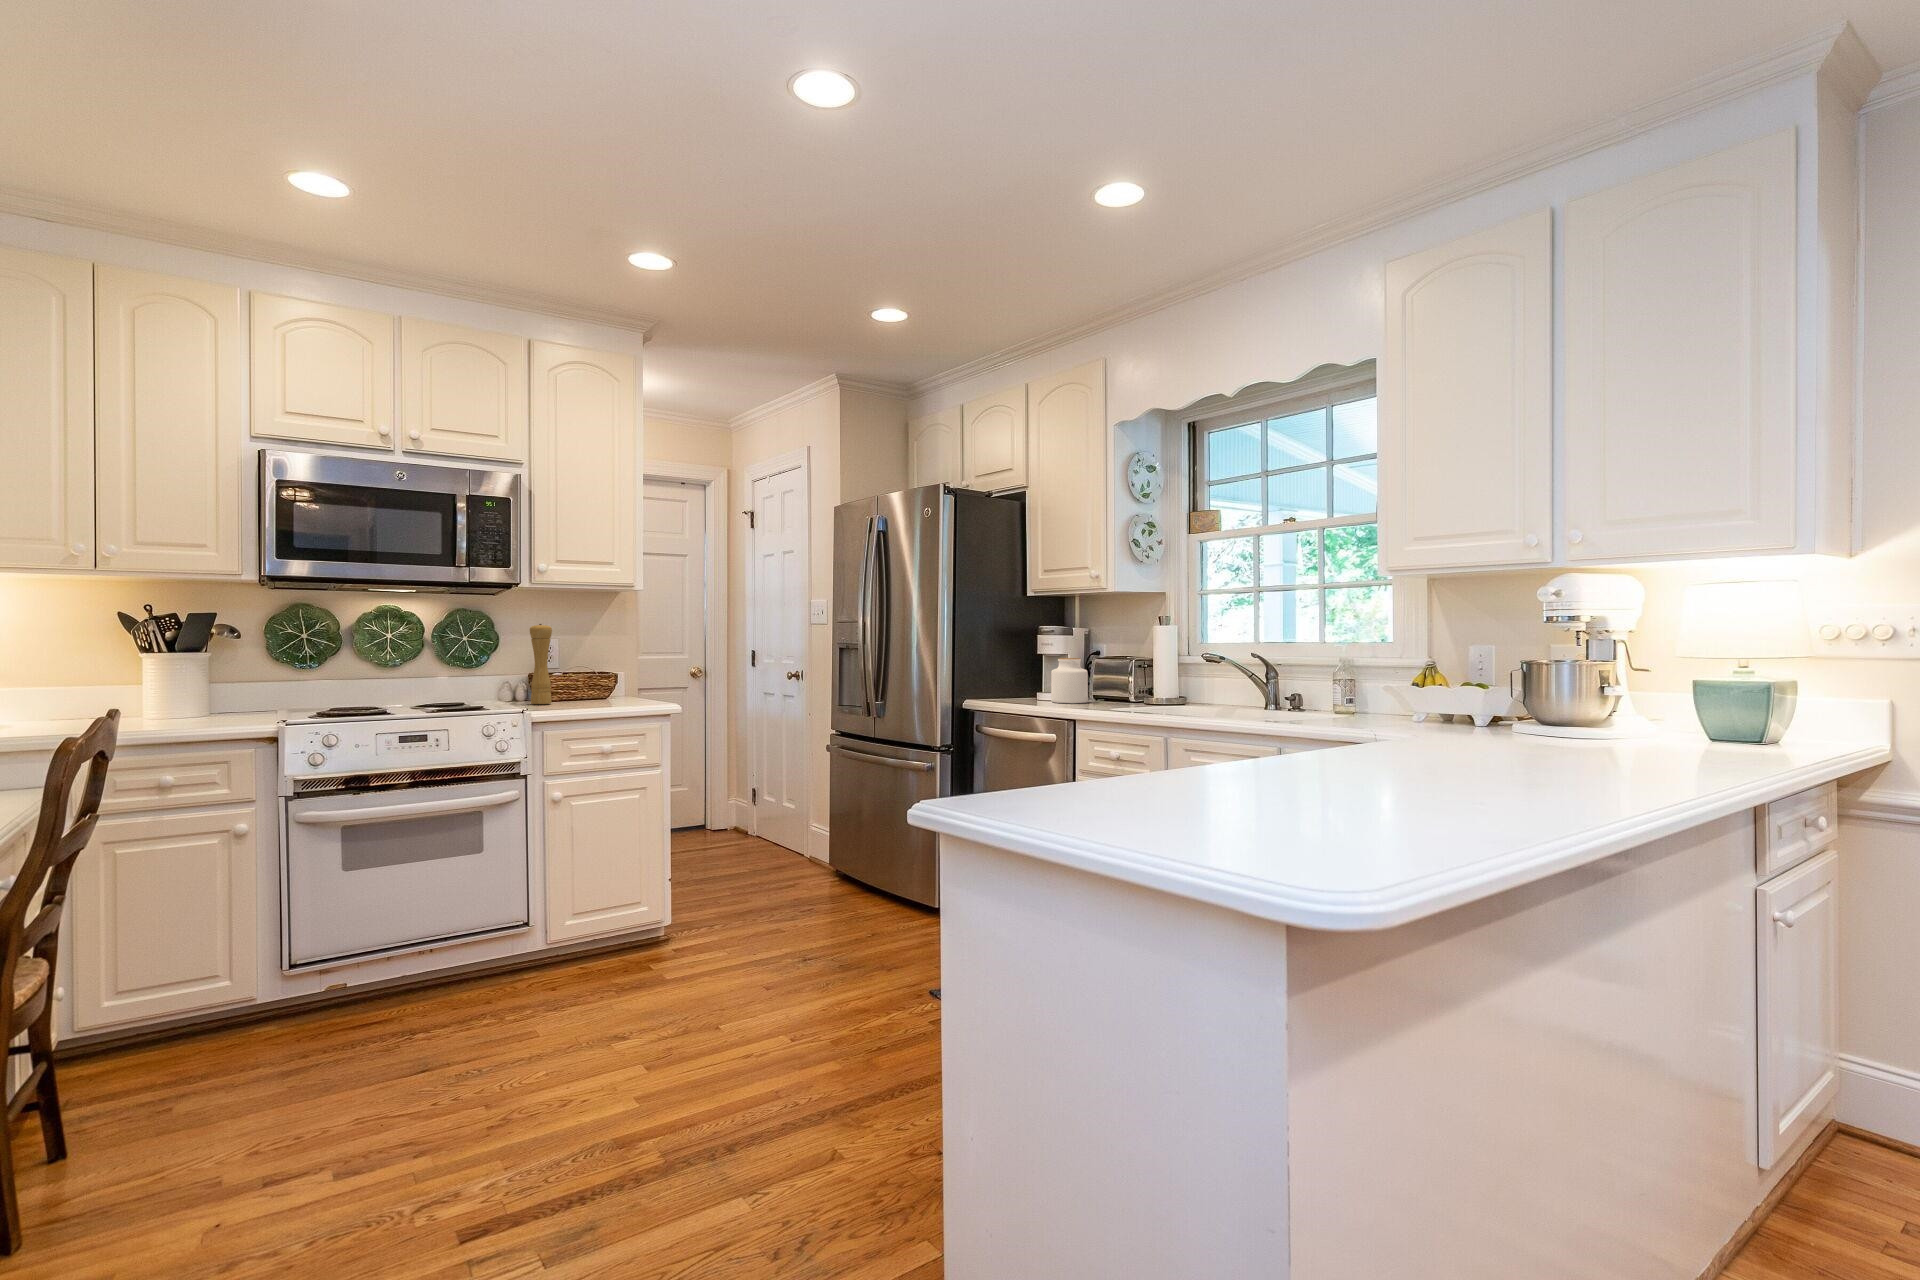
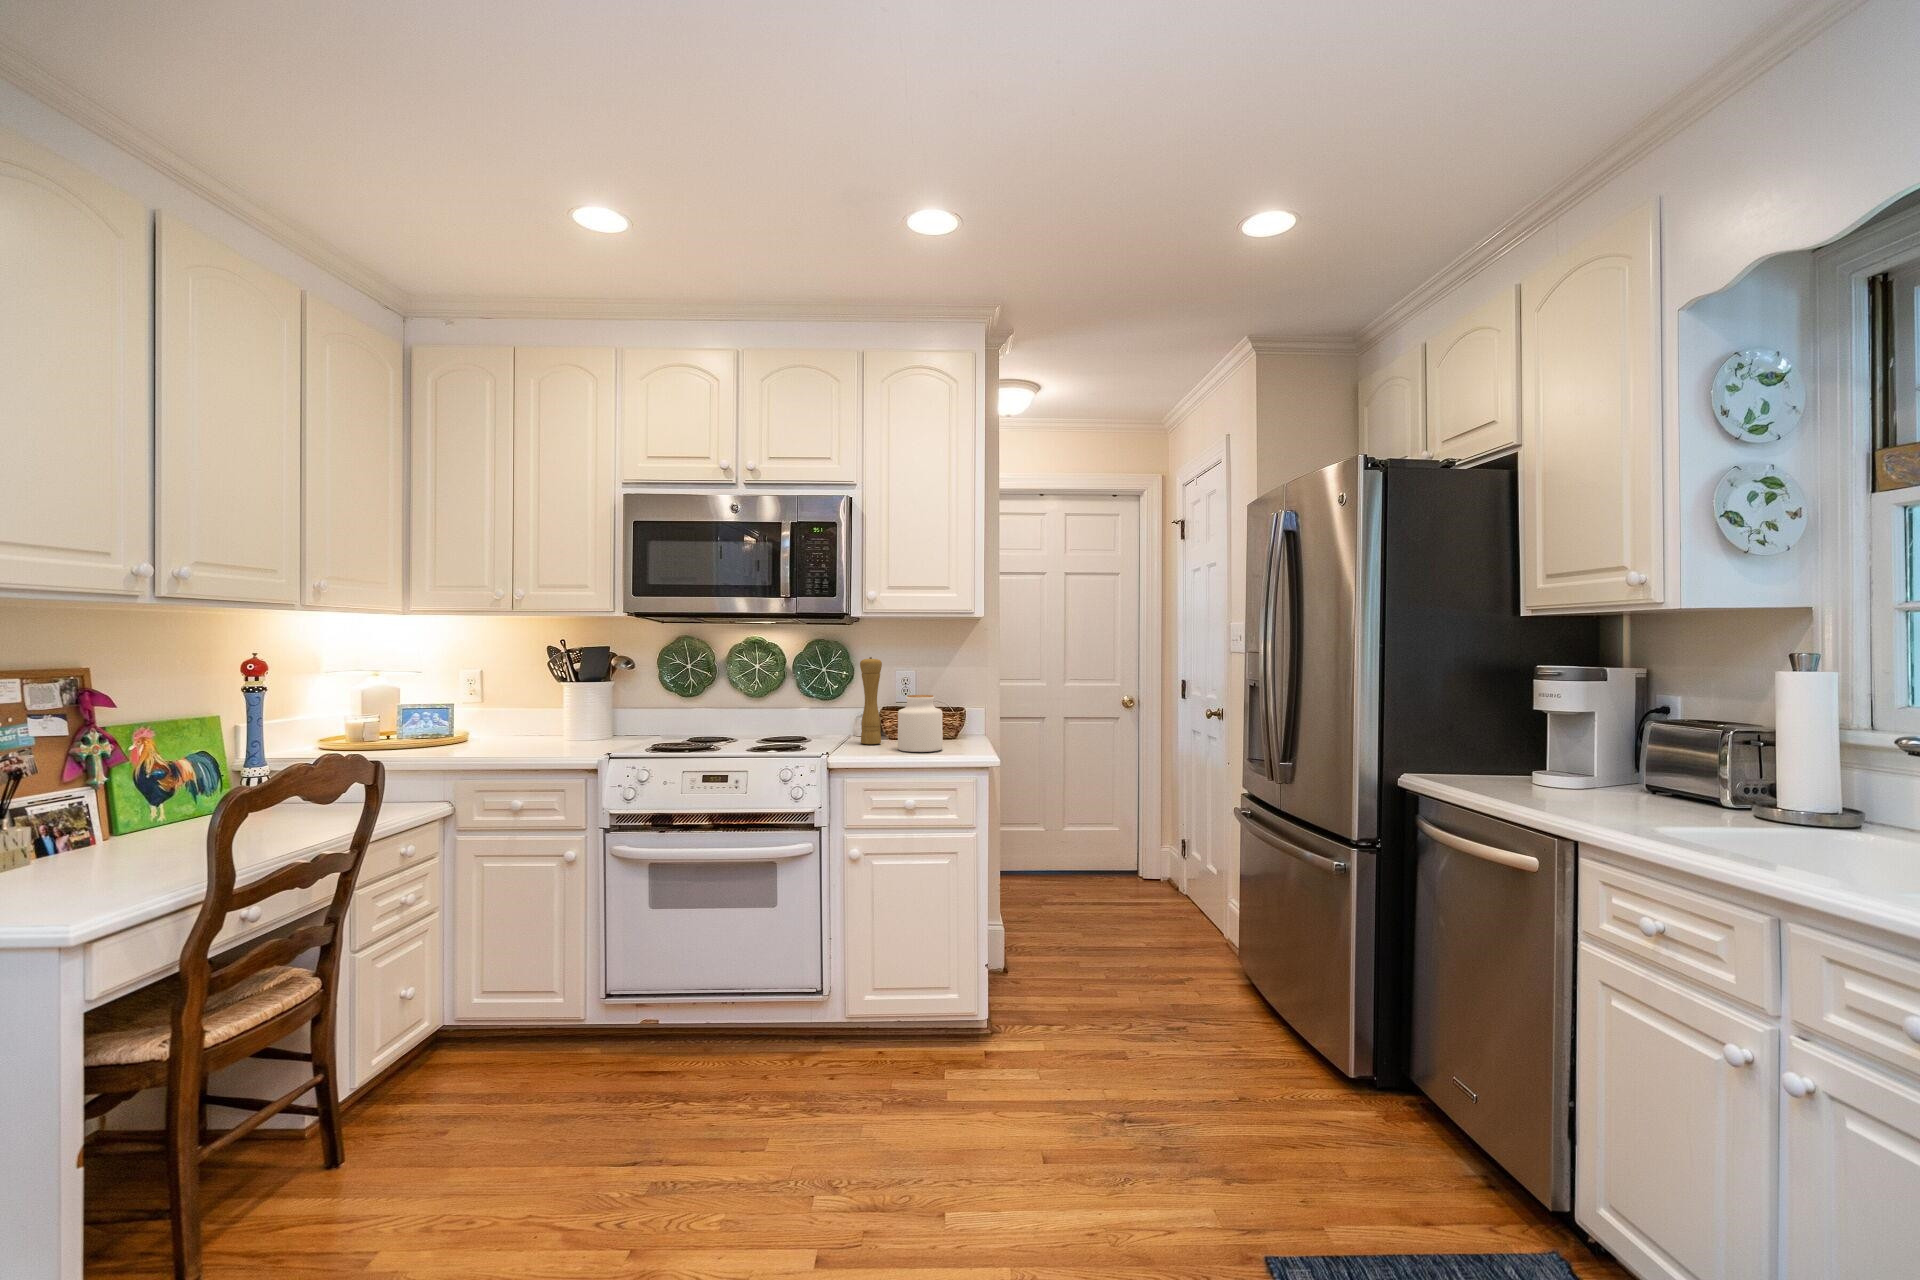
jar: present [1051,658,1088,703] -> present [898,695,943,752]

